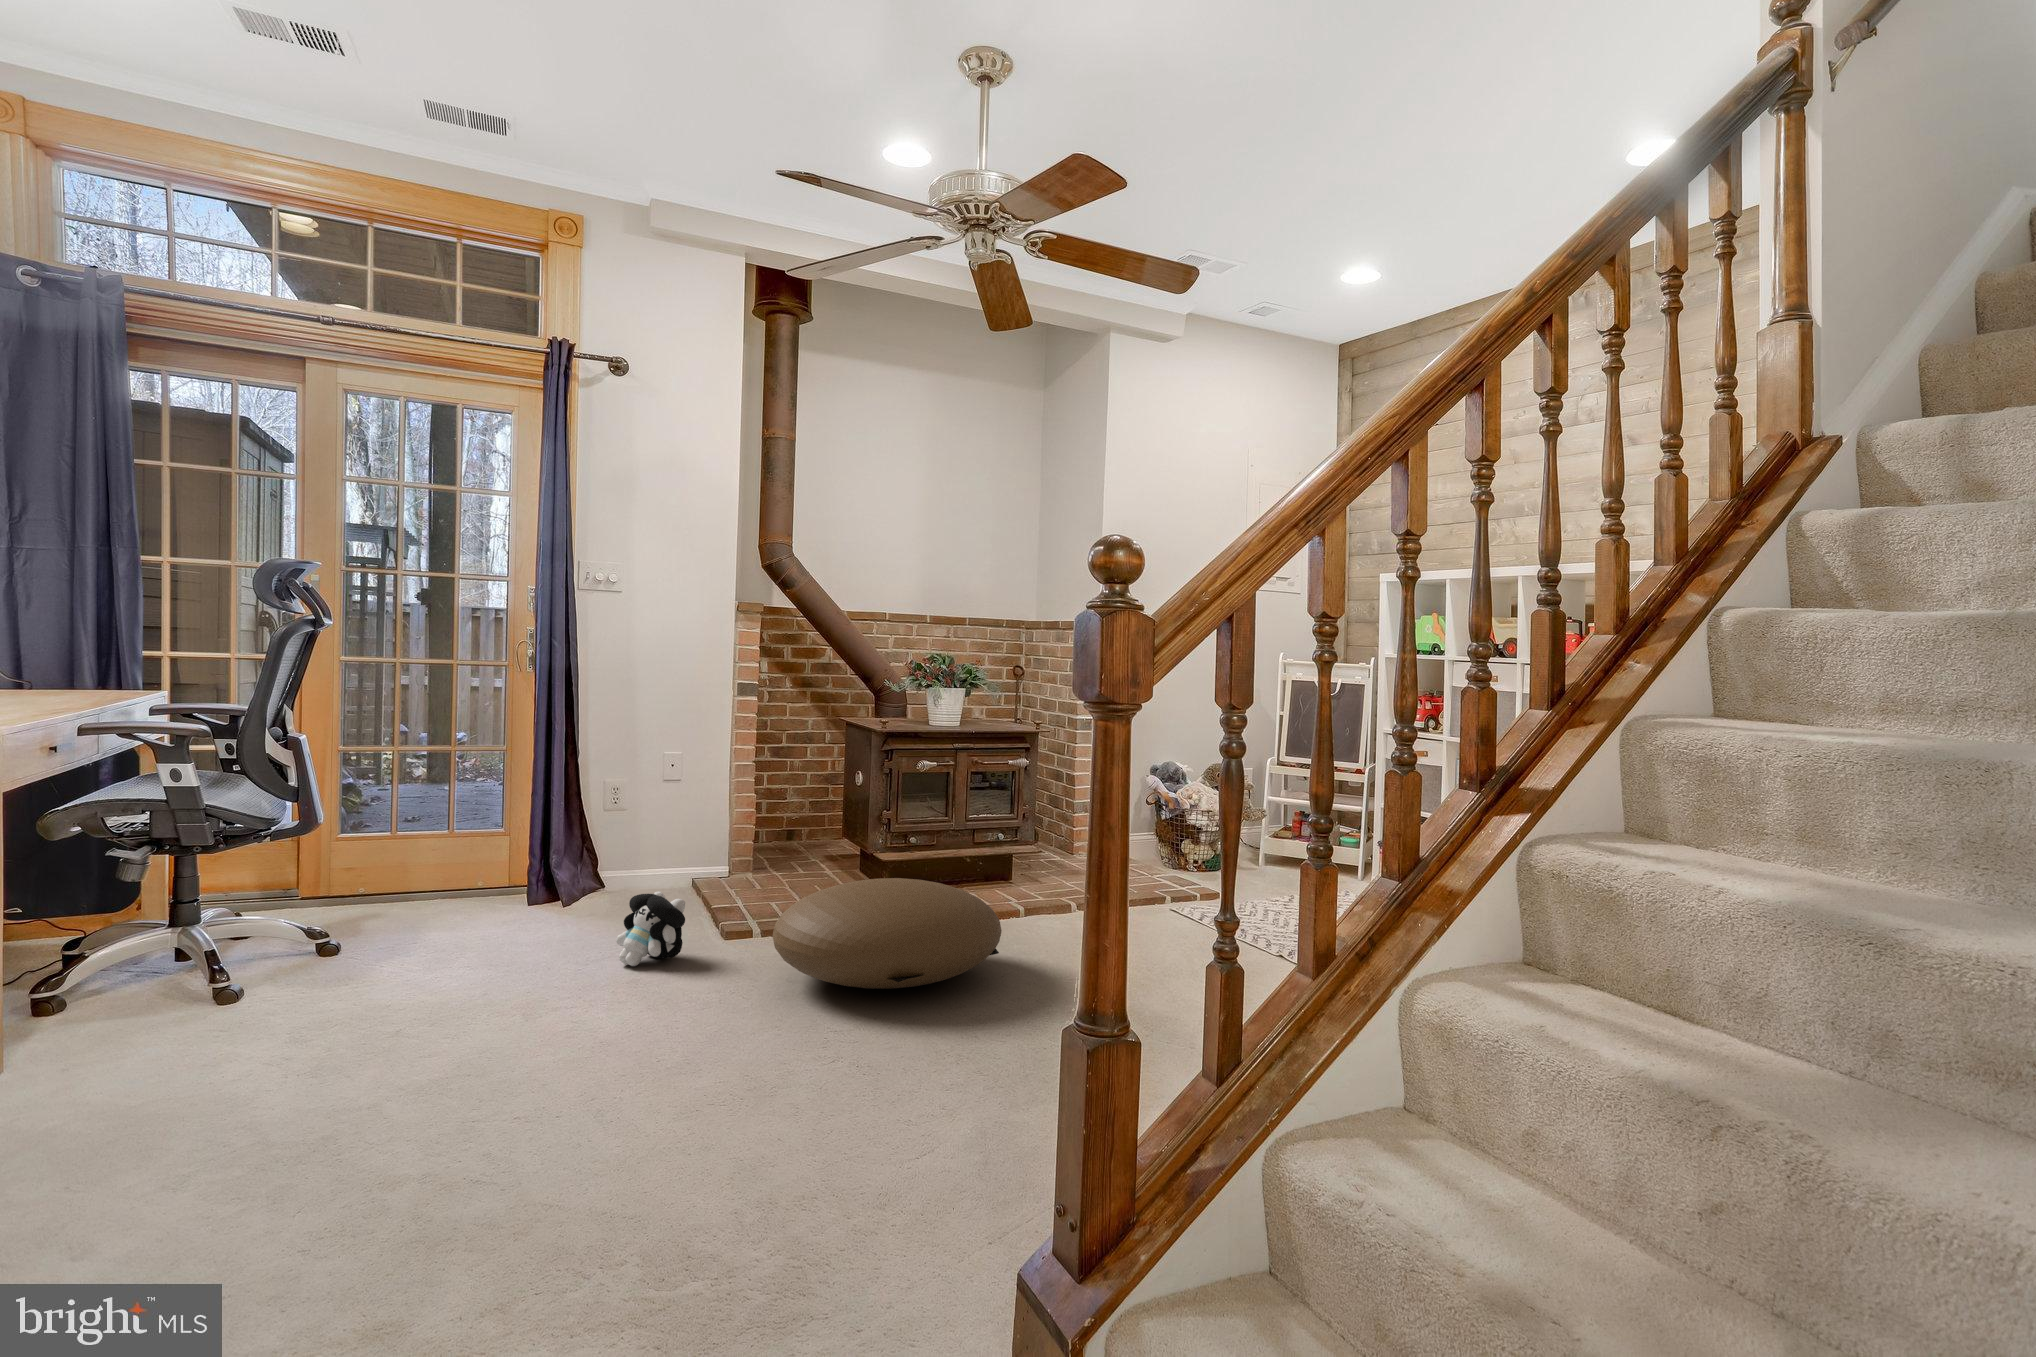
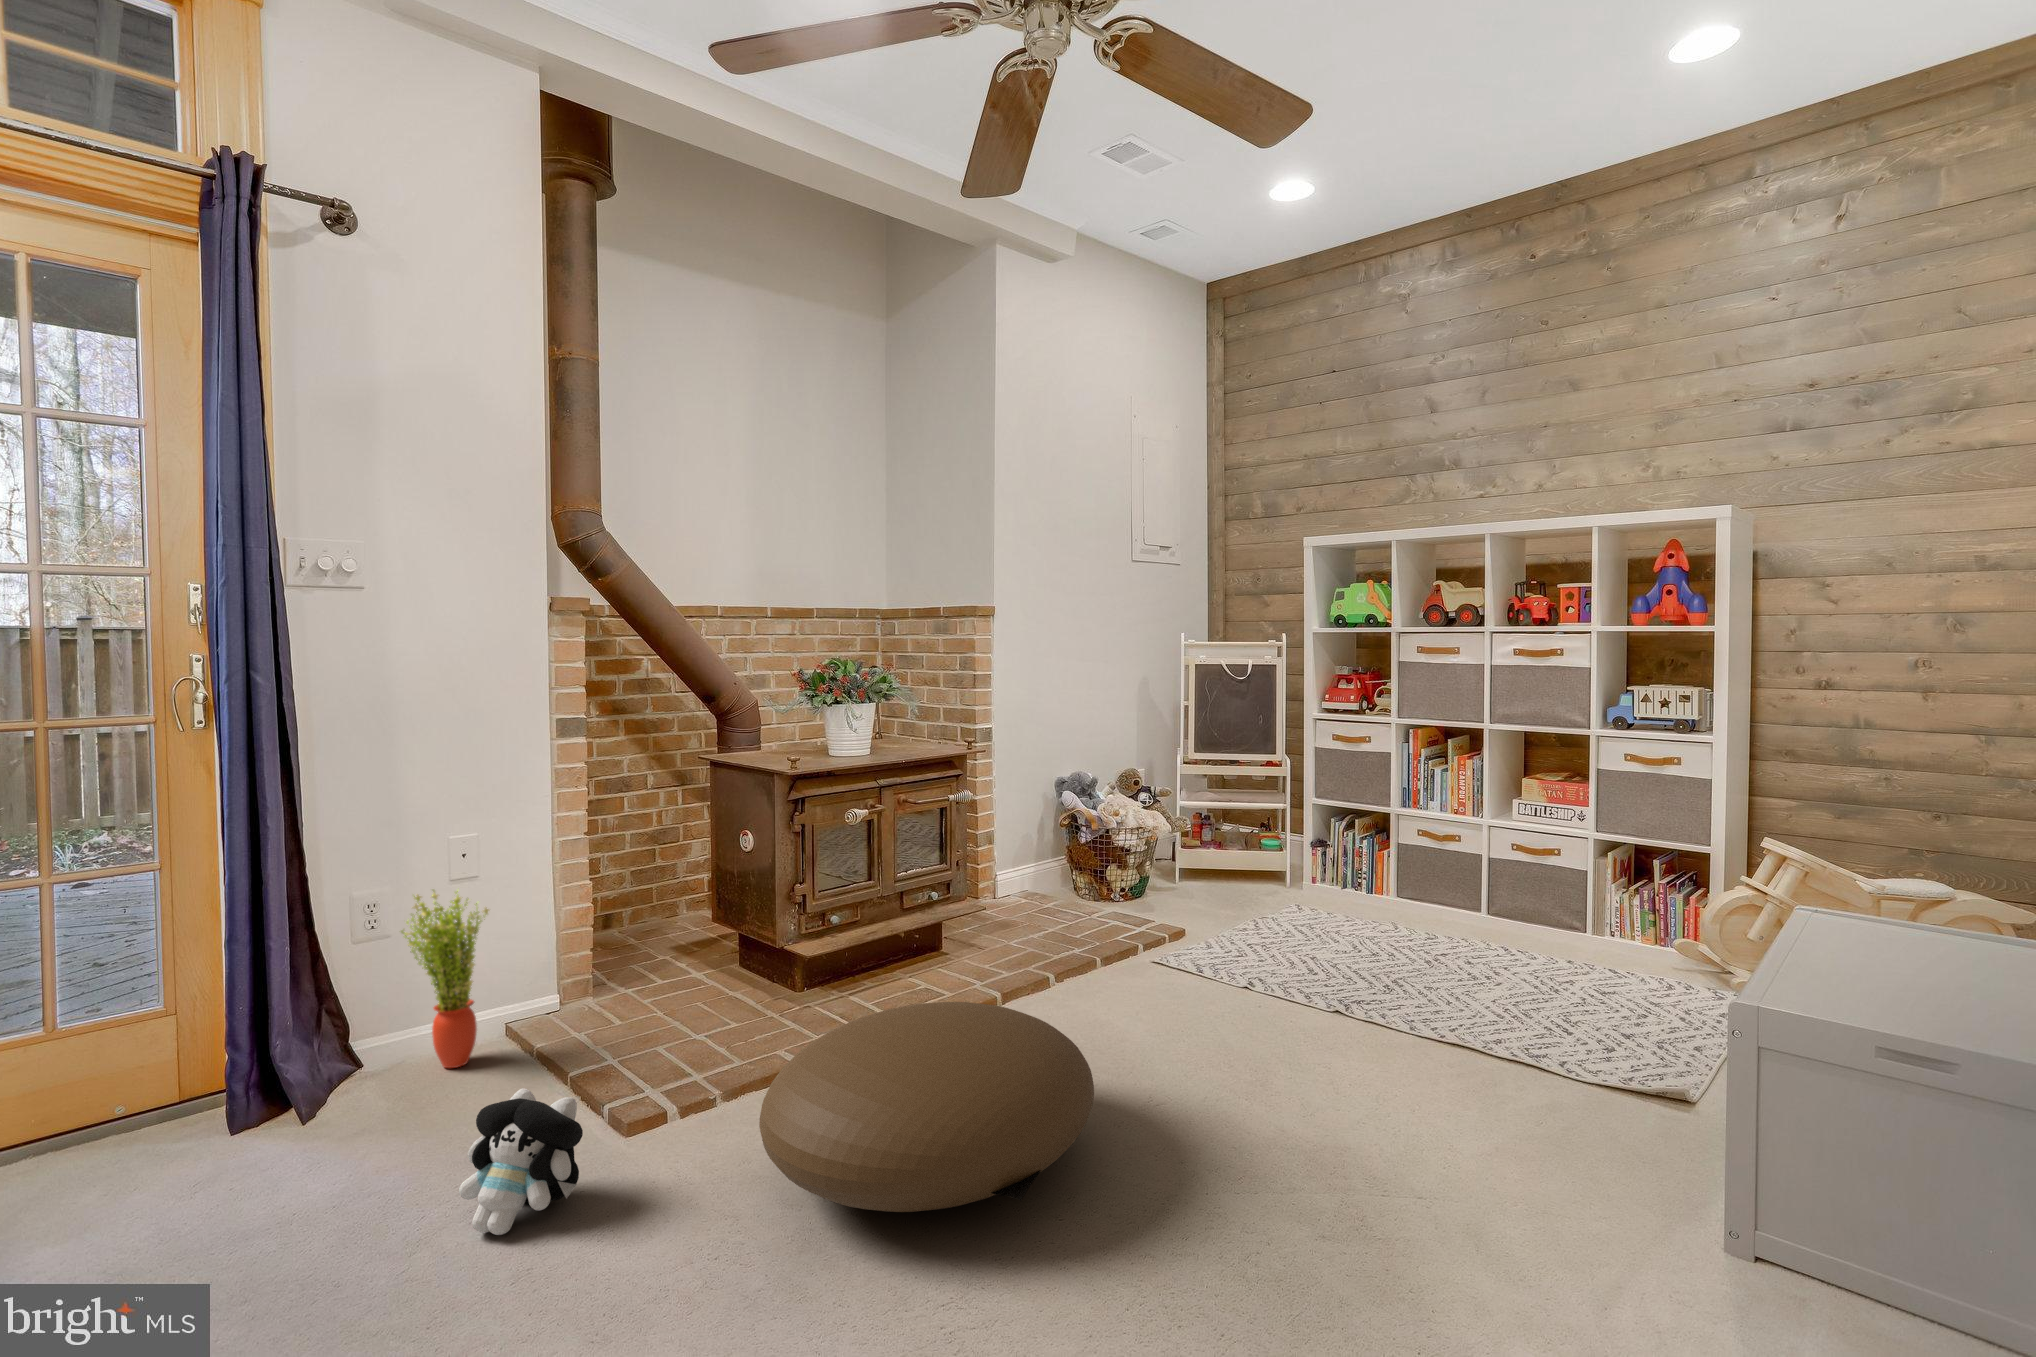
potted plant: none [628,784,682,900] -> present [401,890,489,1068]

